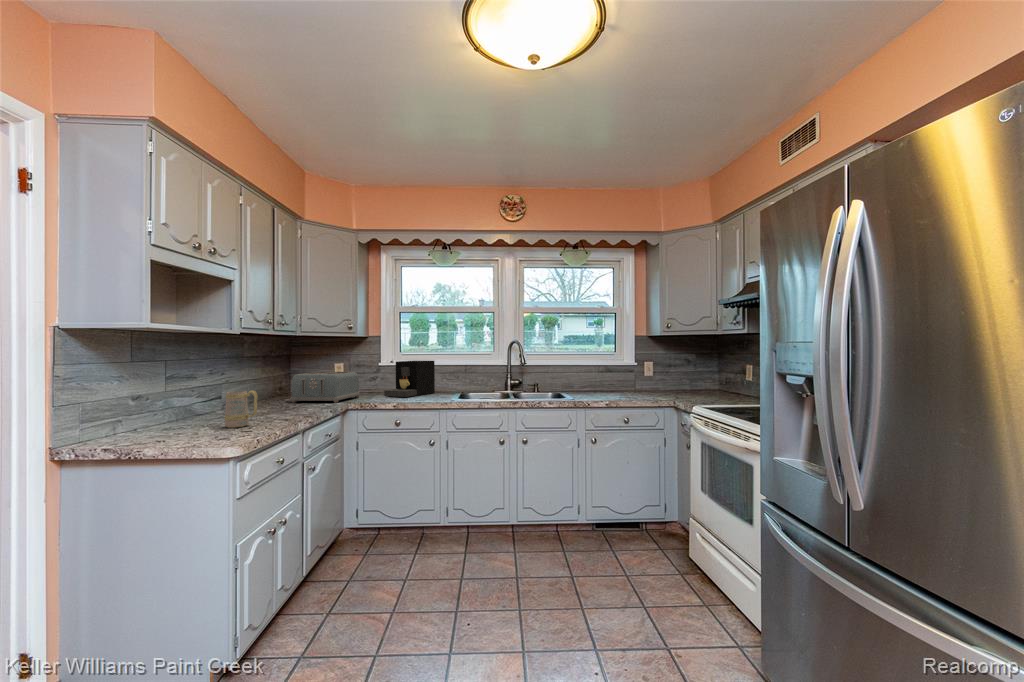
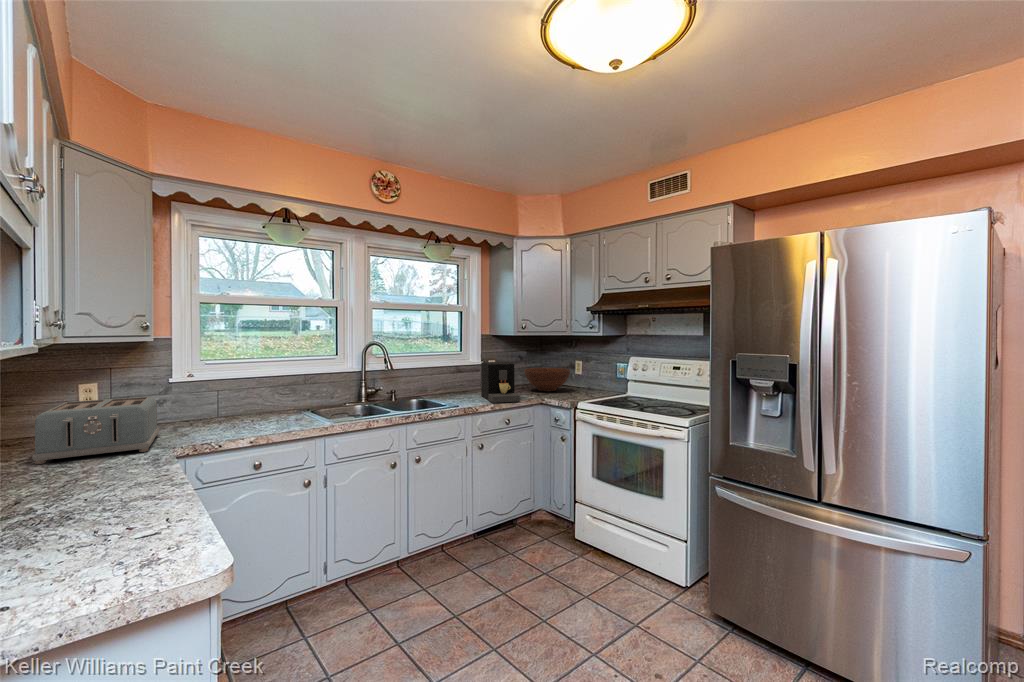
coffee maker: present [384,361,435,397] -> present [481,362,520,403]
fruit bowl: none [674,370,729,396] -> present [524,368,570,392]
mug: present [225,390,258,428] -> none [47,462,128,548]

